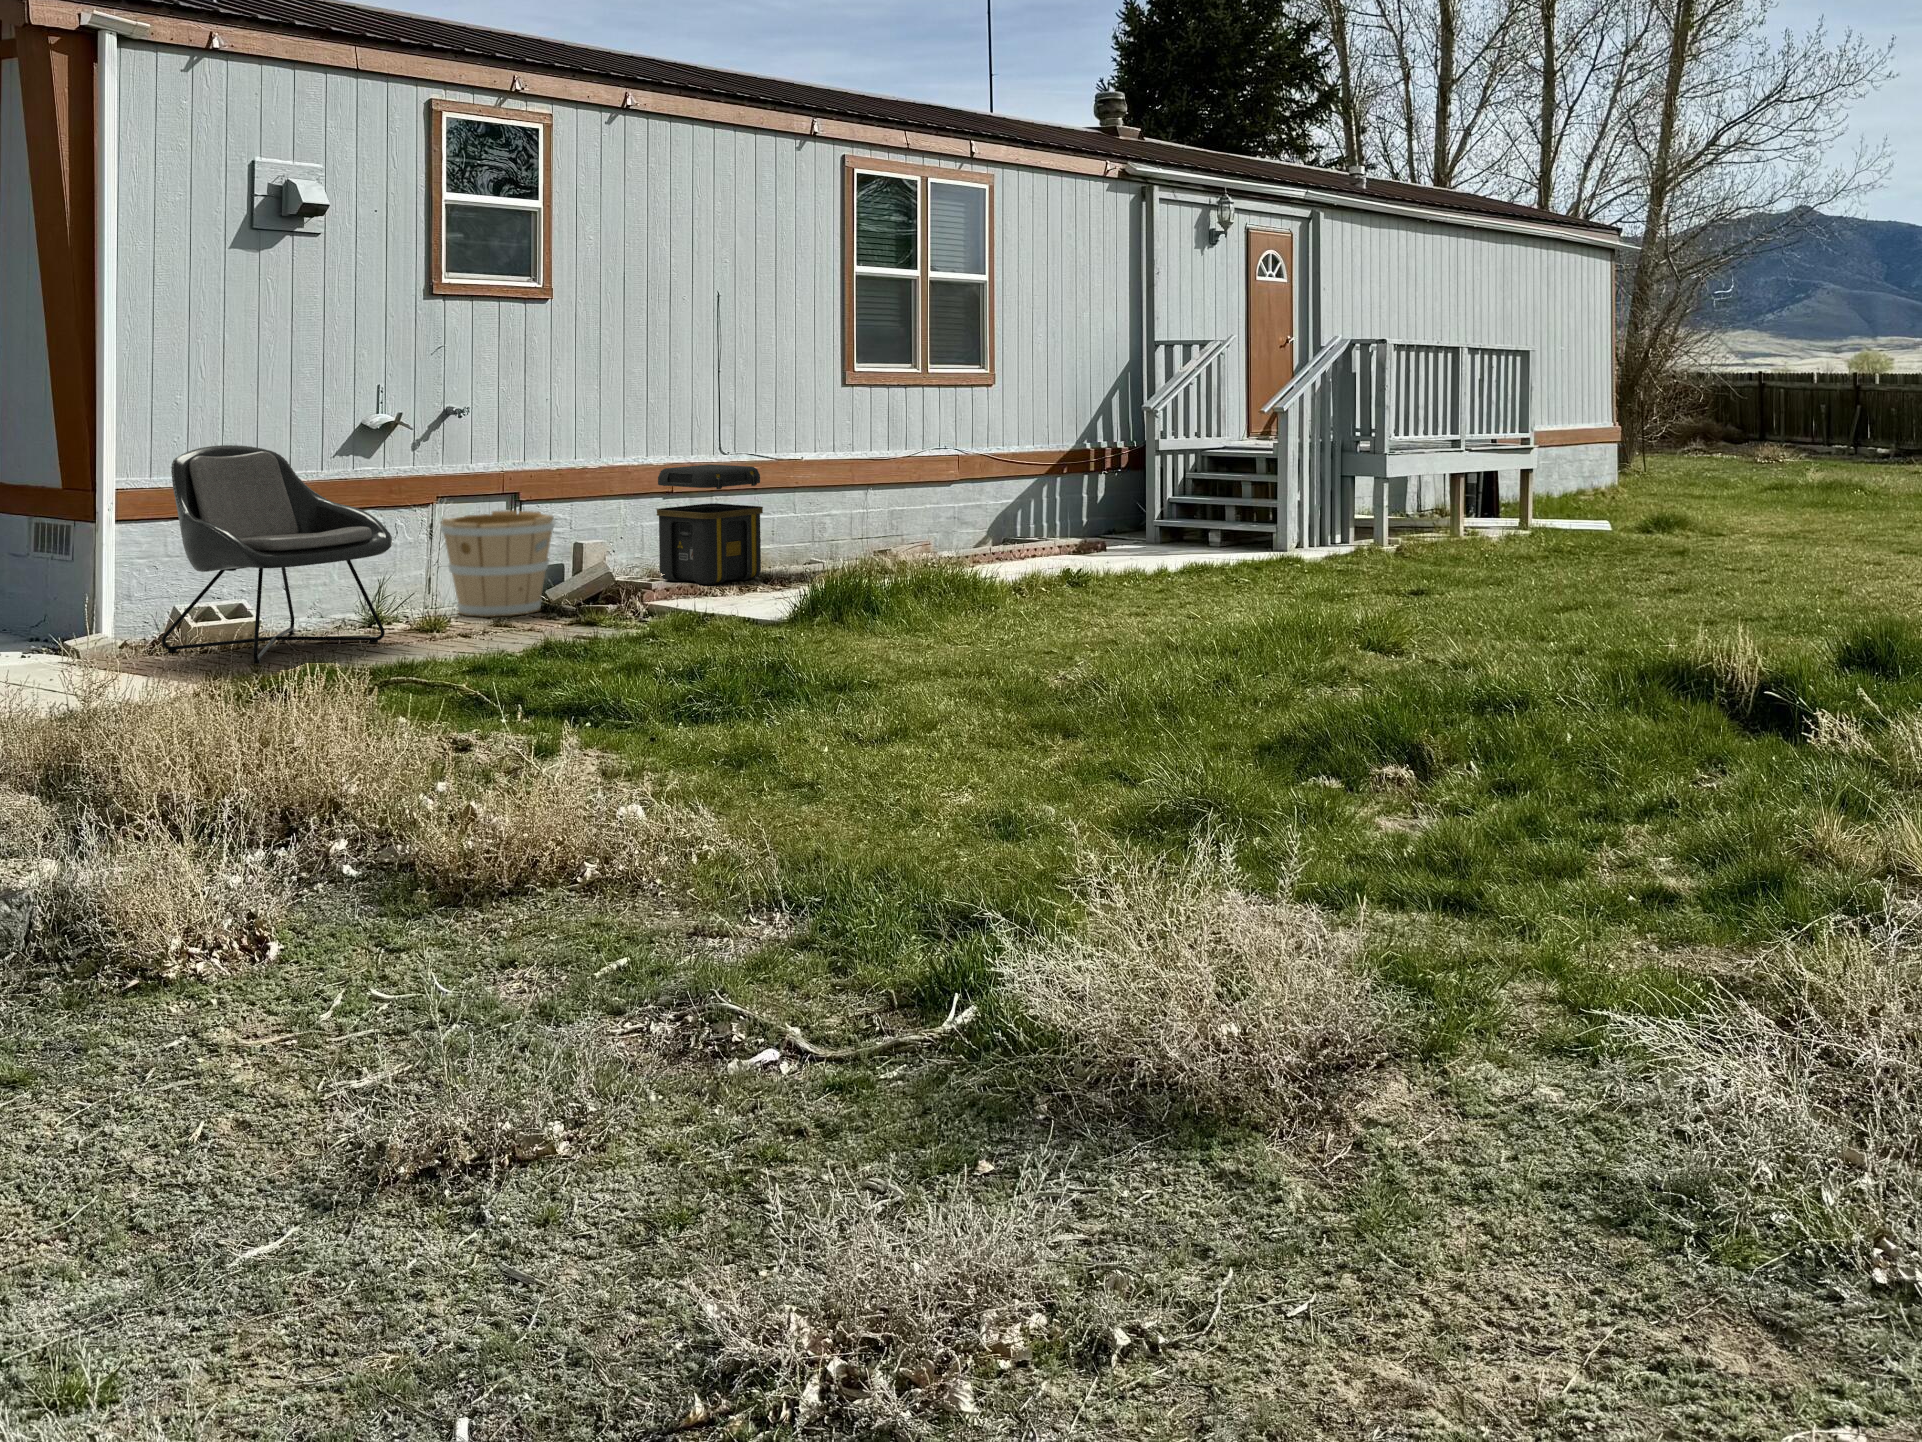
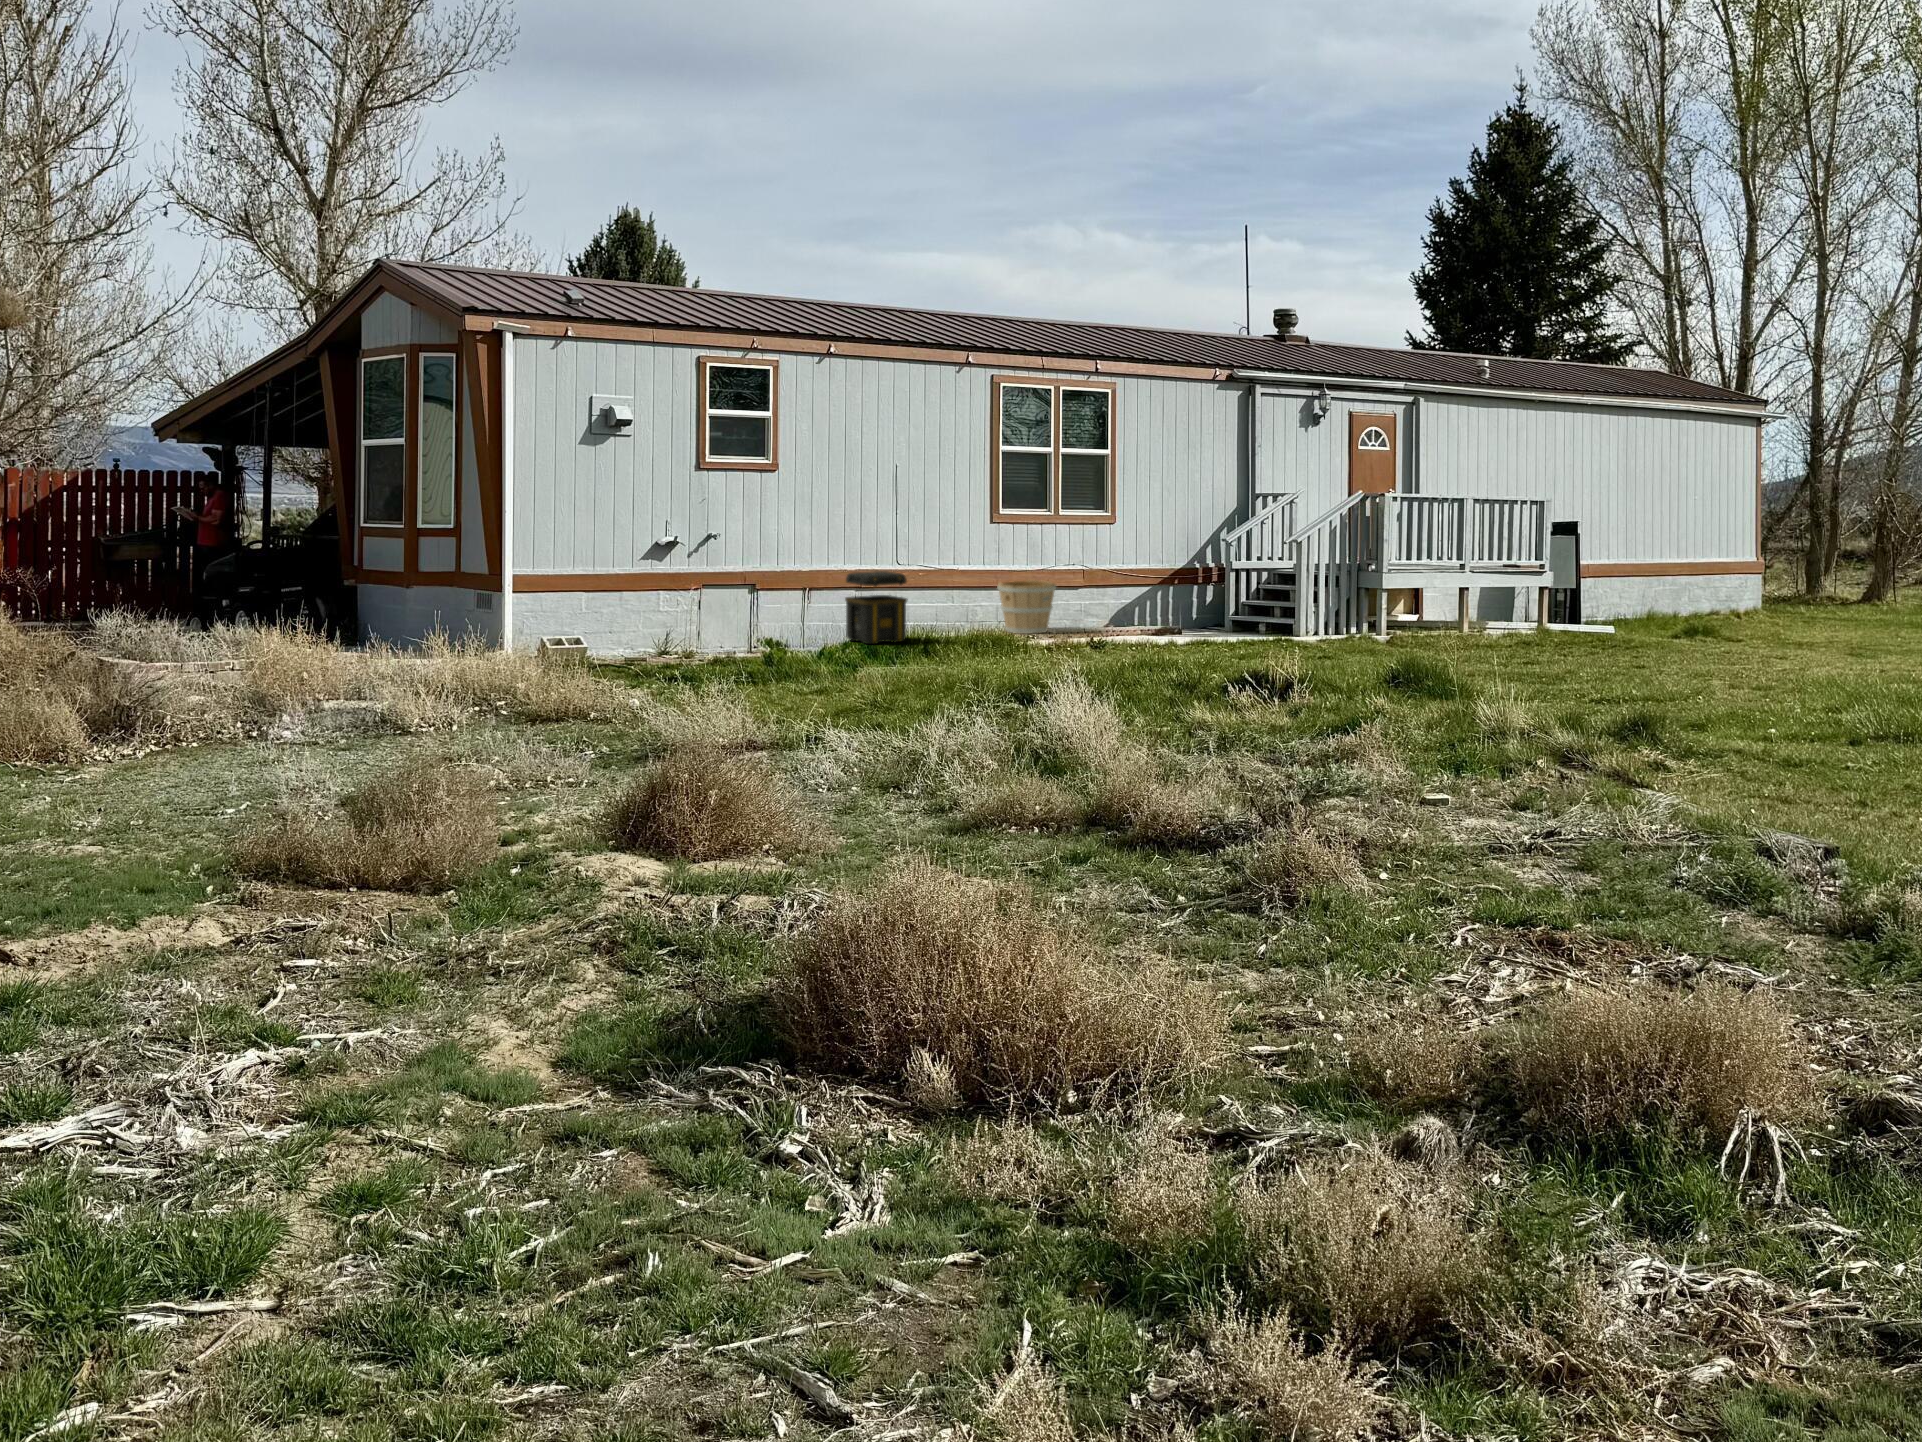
lounge chair: present [162,445,392,663] -> none [532,554,650,671]
wooden bucket: present [441,510,555,617] -> present [997,580,1056,634]

